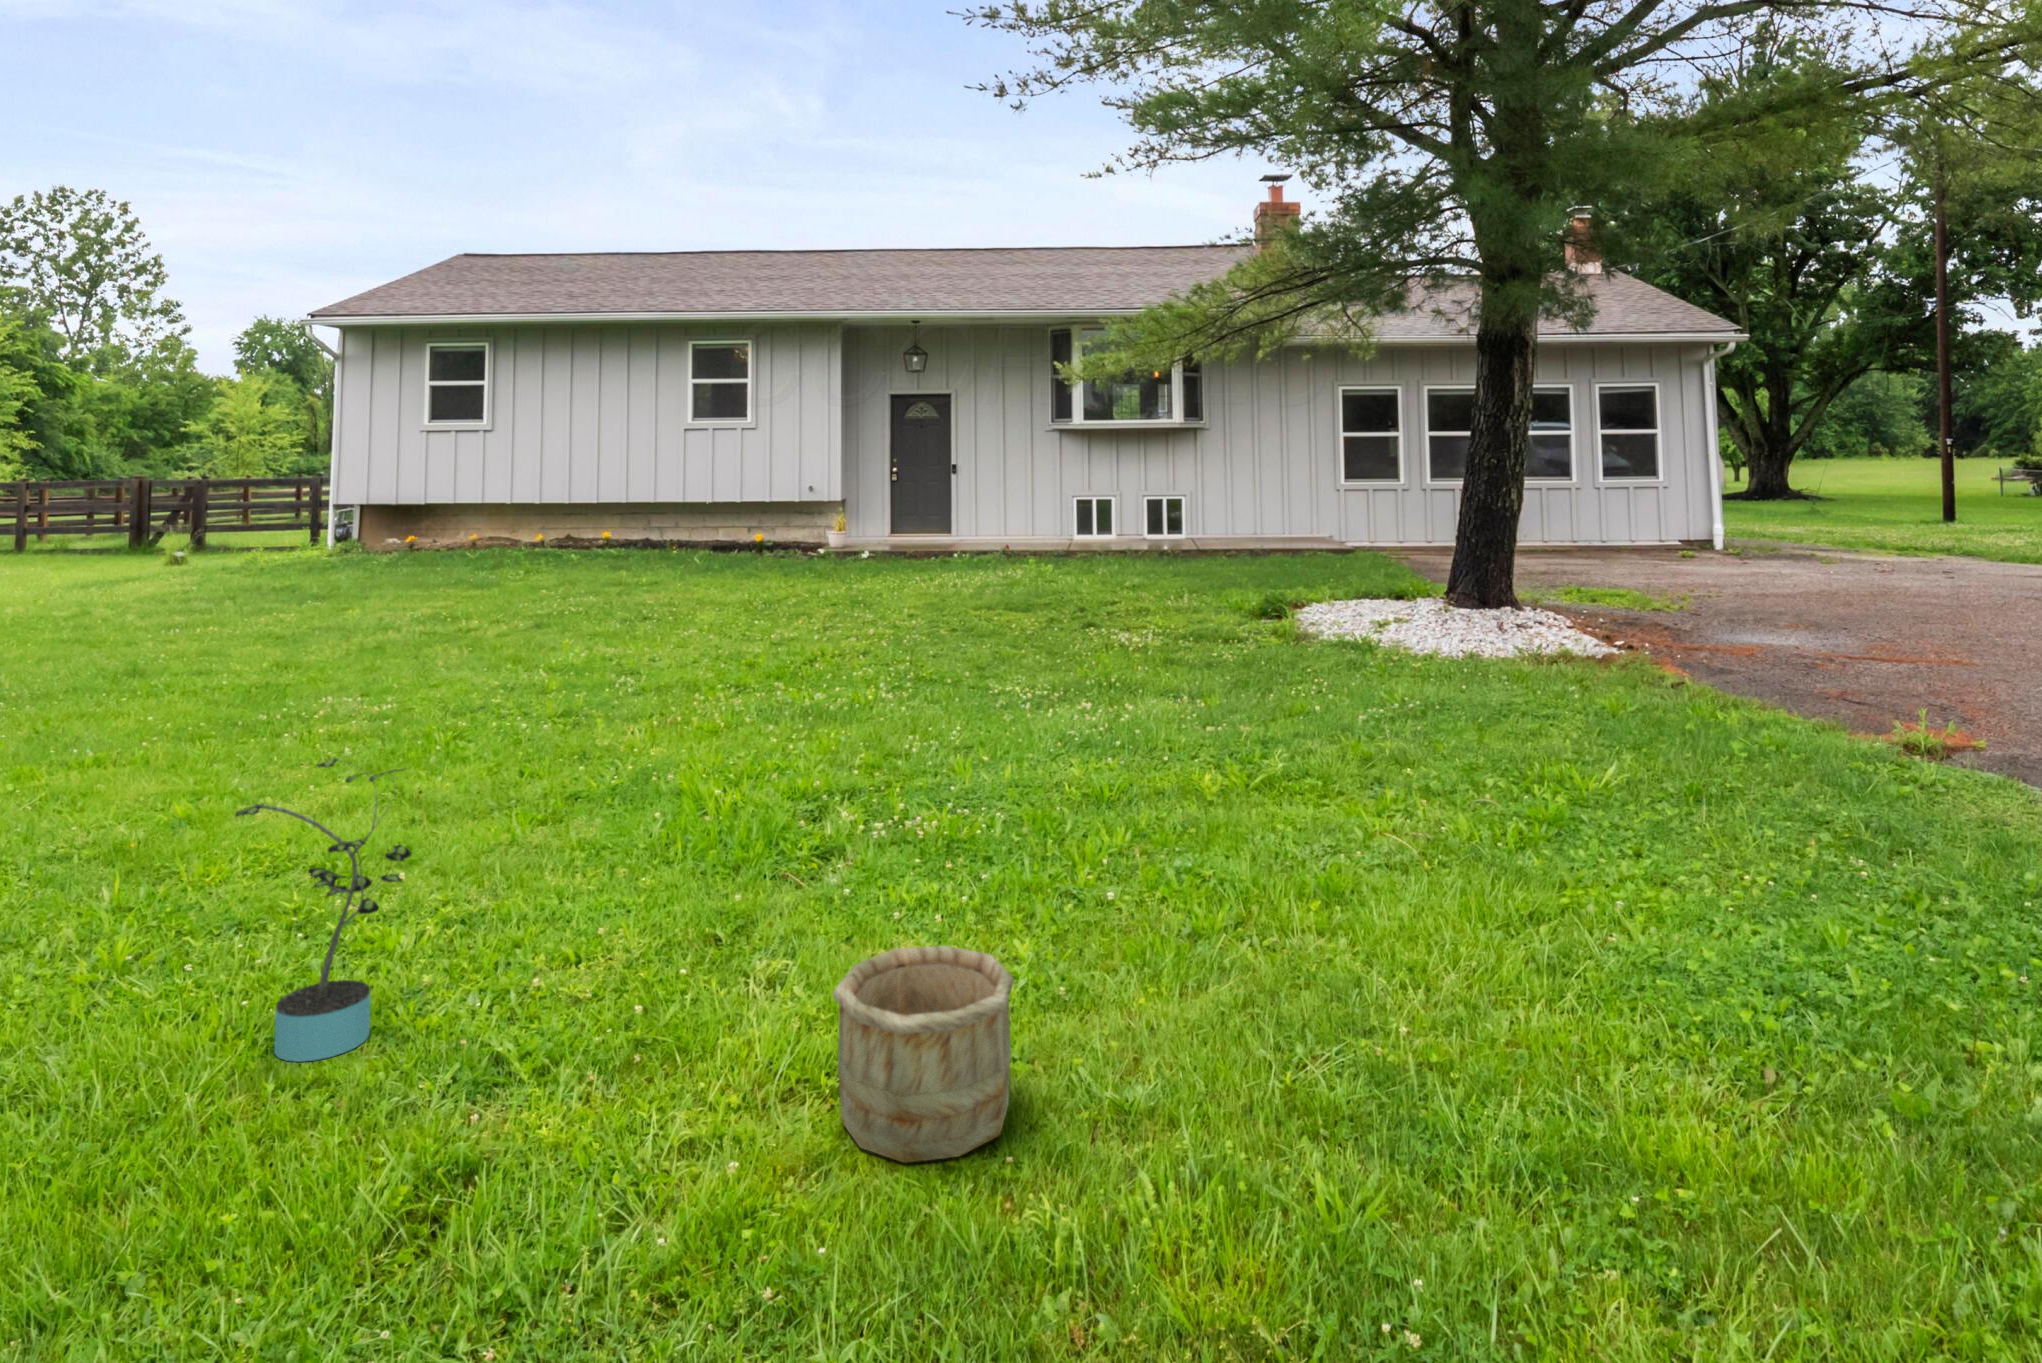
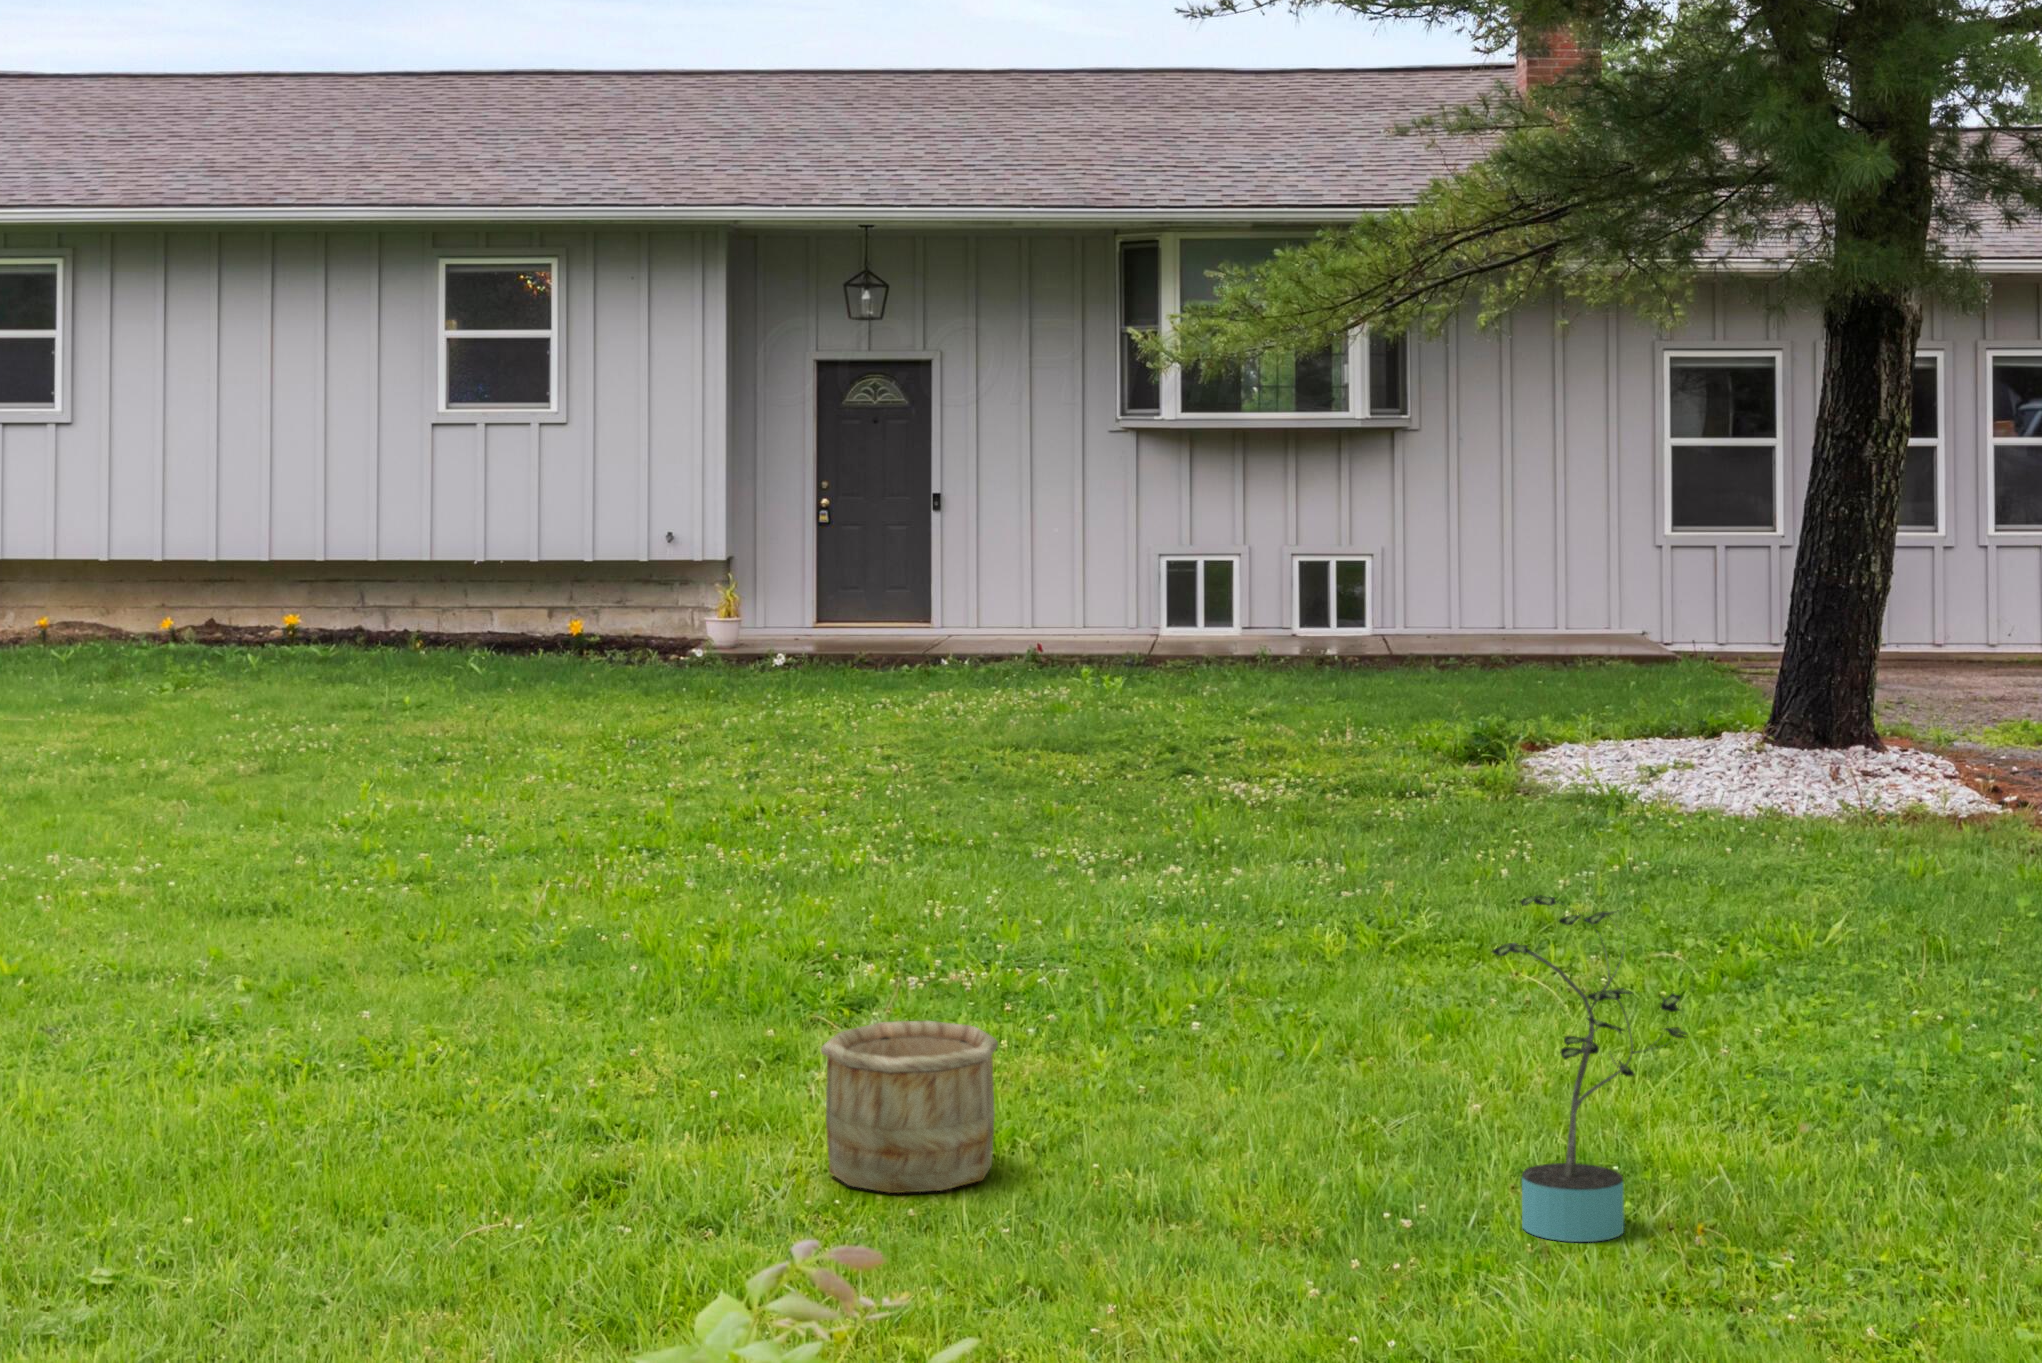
potted plant: present [235,758,412,1062] -> present [1492,896,1687,1242]

